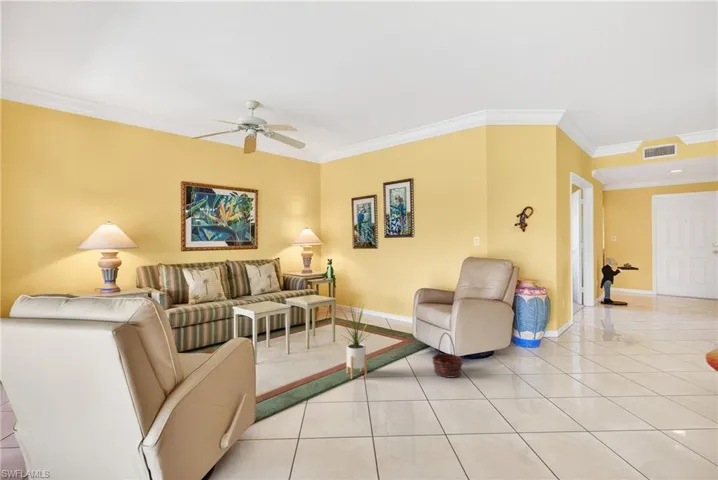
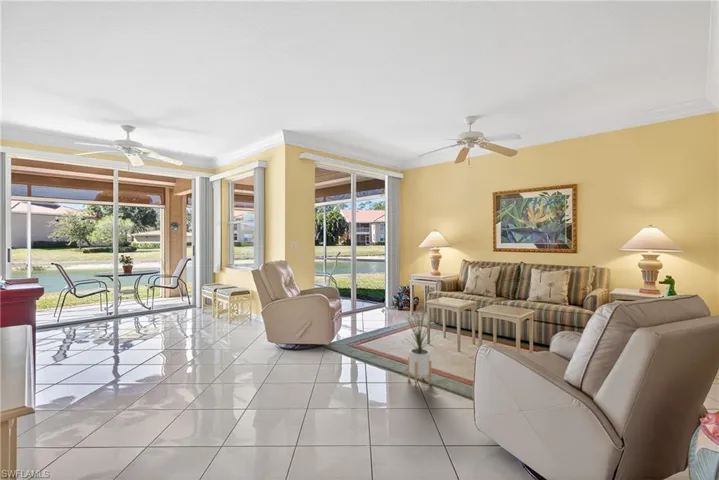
basket: present [432,333,463,377] -> none [422,380,470,456]

